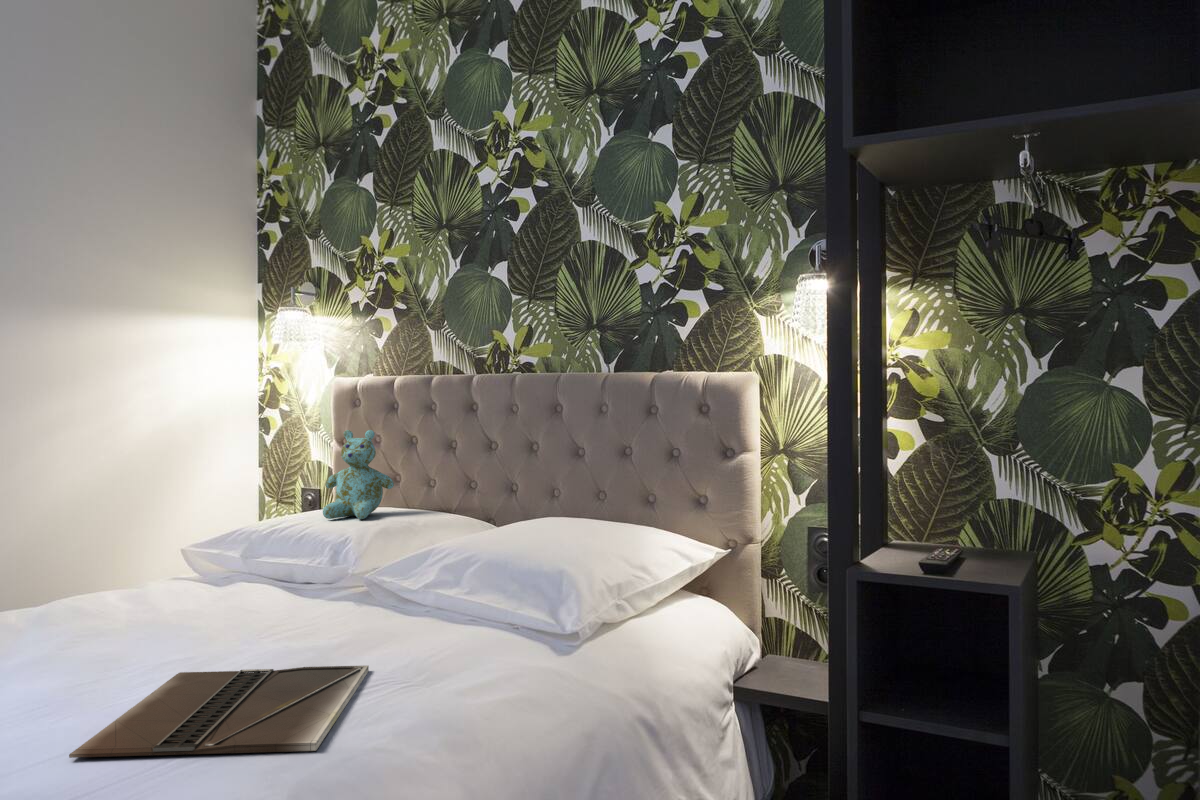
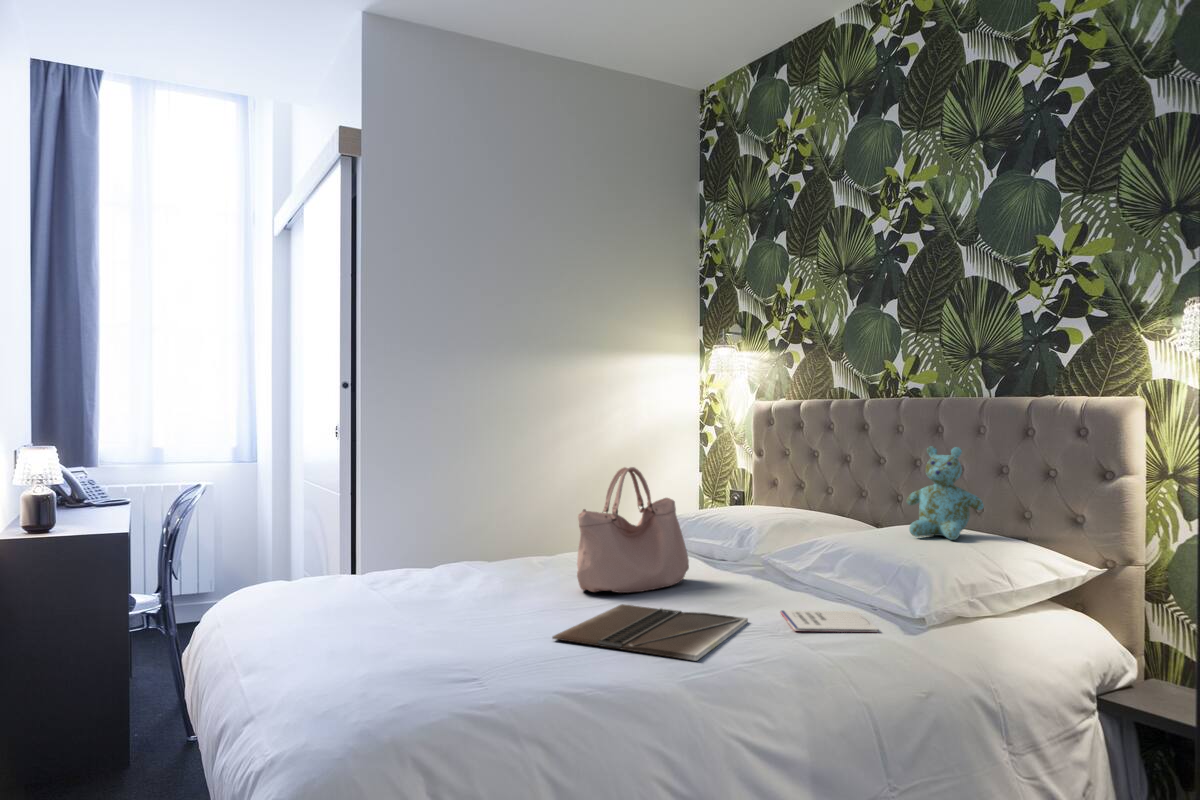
stuffed bear: present [323,430,394,519] -> present [906,446,984,540]
handbag: none [100,472,270,658] -> present [577,467,689,593]
notebook: none [406,632,531,674] -> present [780,610,878,632]

